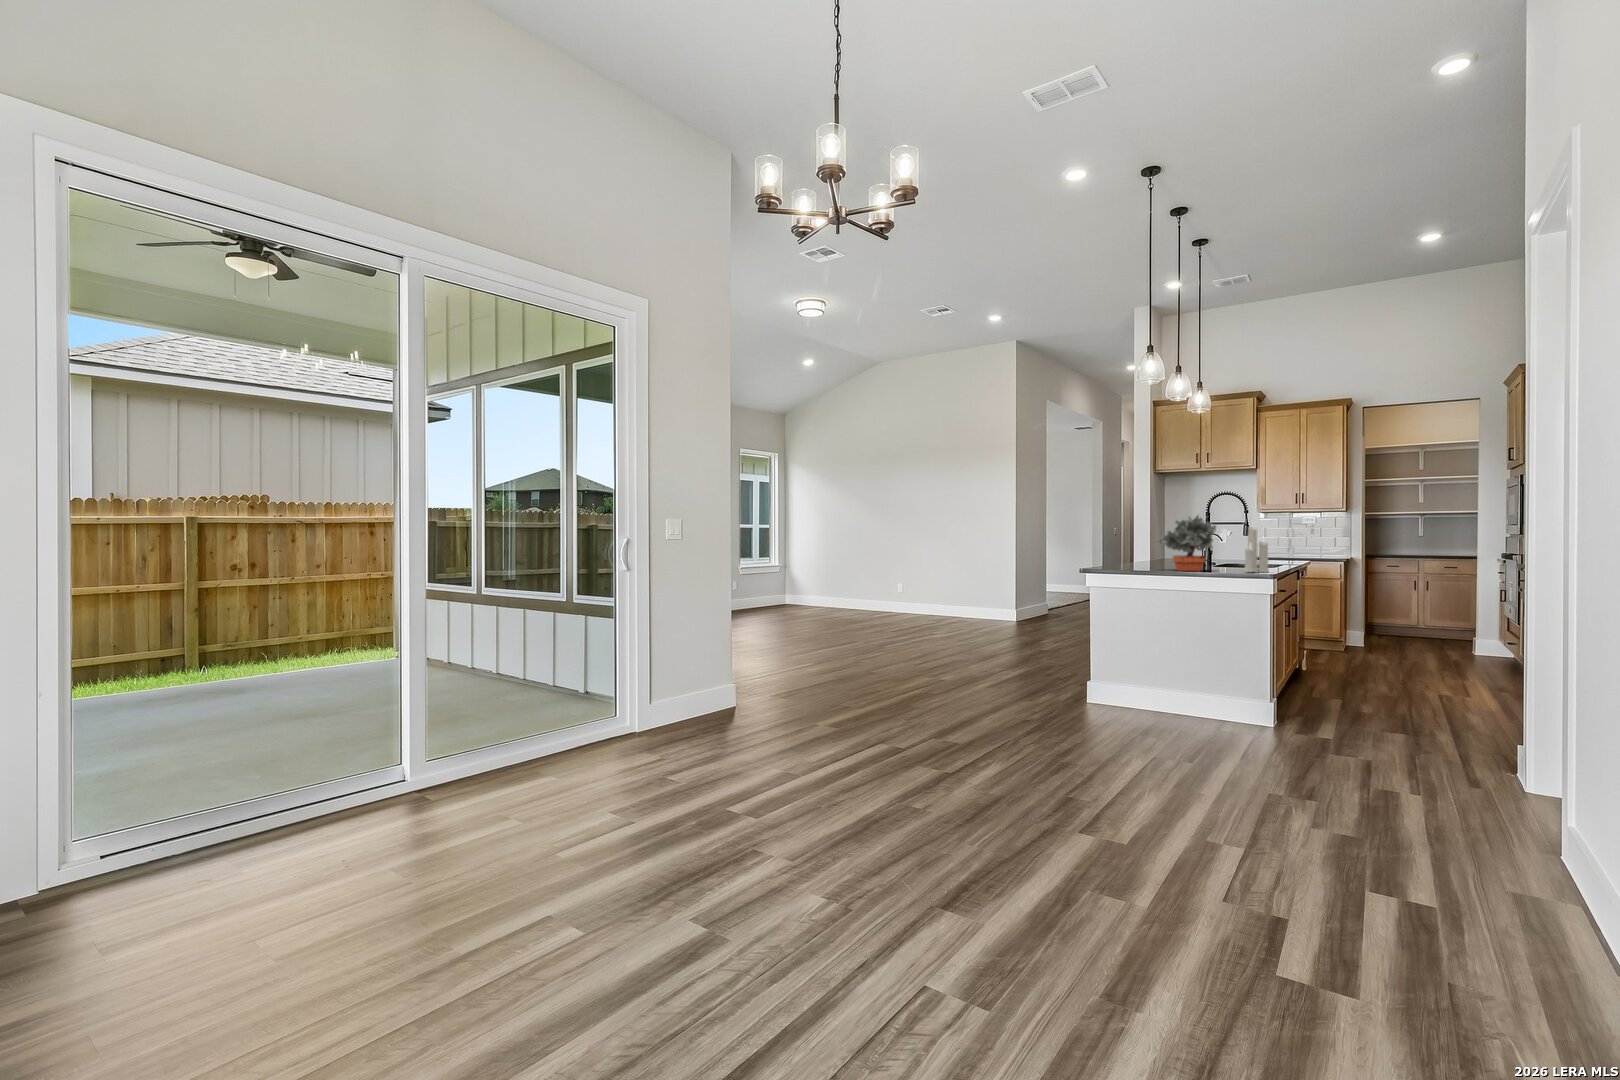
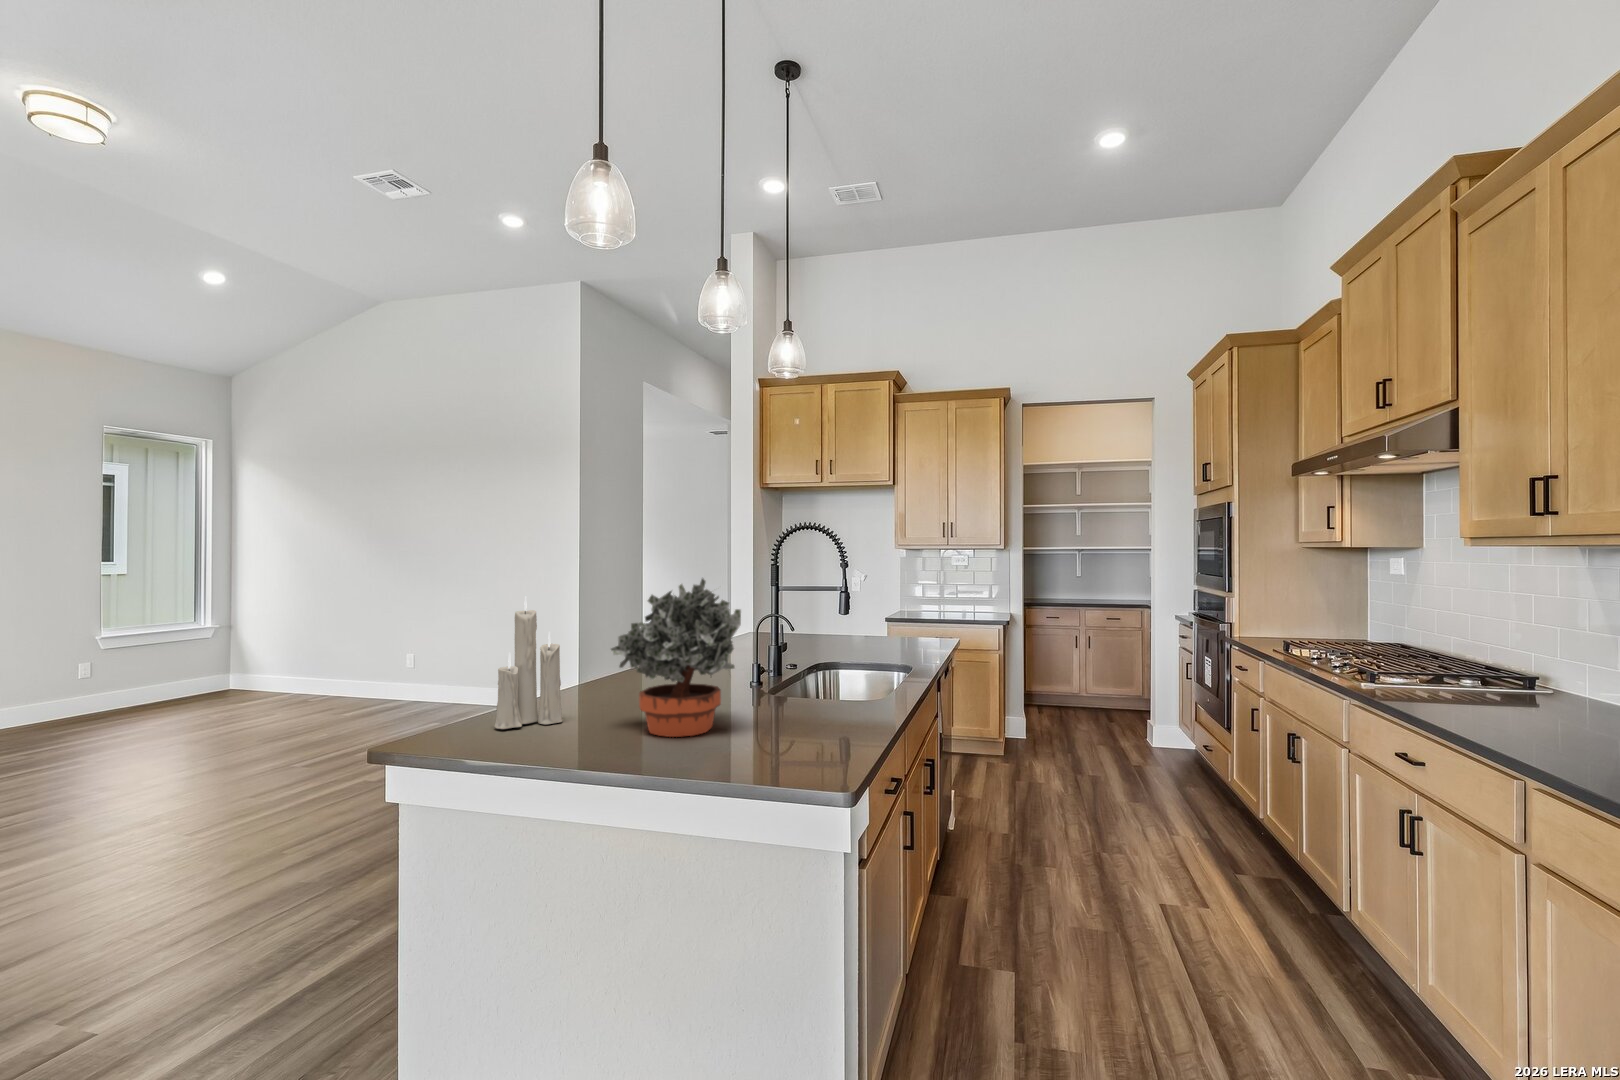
candle: present [1244,526,1269,572] -> present [494,596,562,729]

